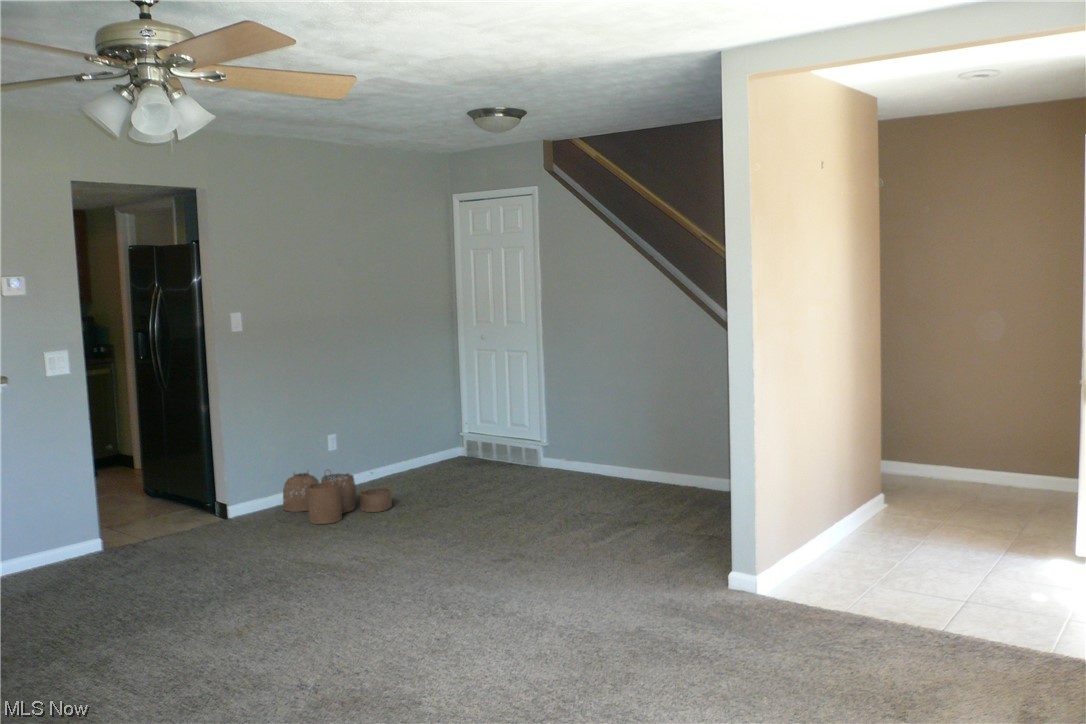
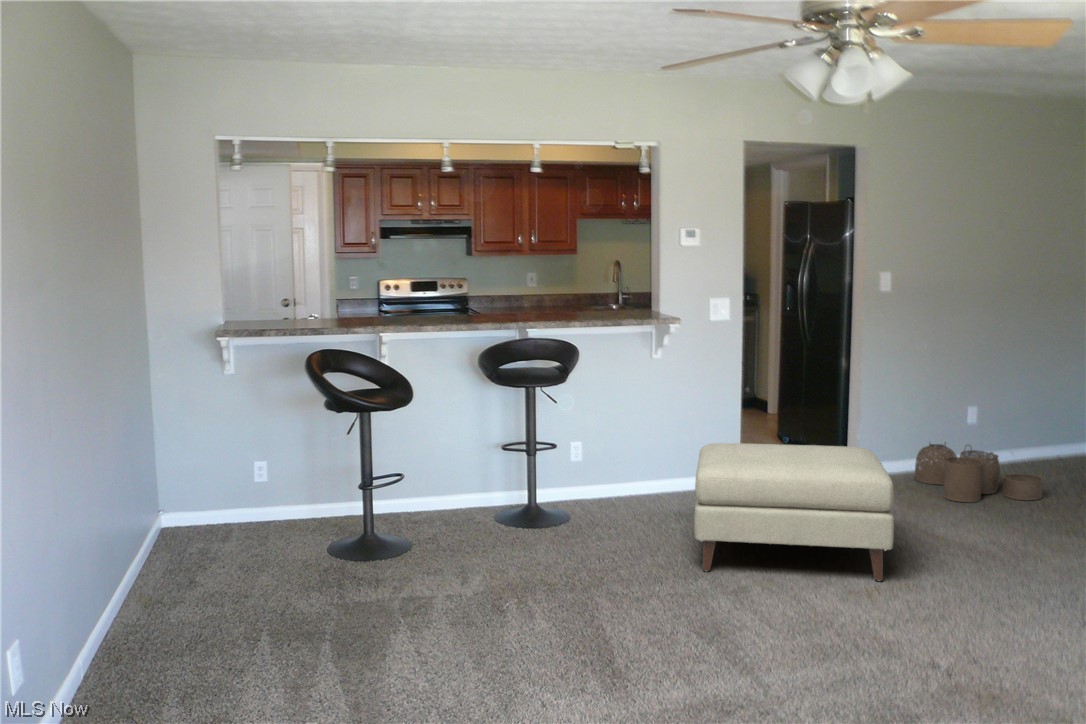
ottoman: none [34,491,260,660] -> present [694,443,894,581]

